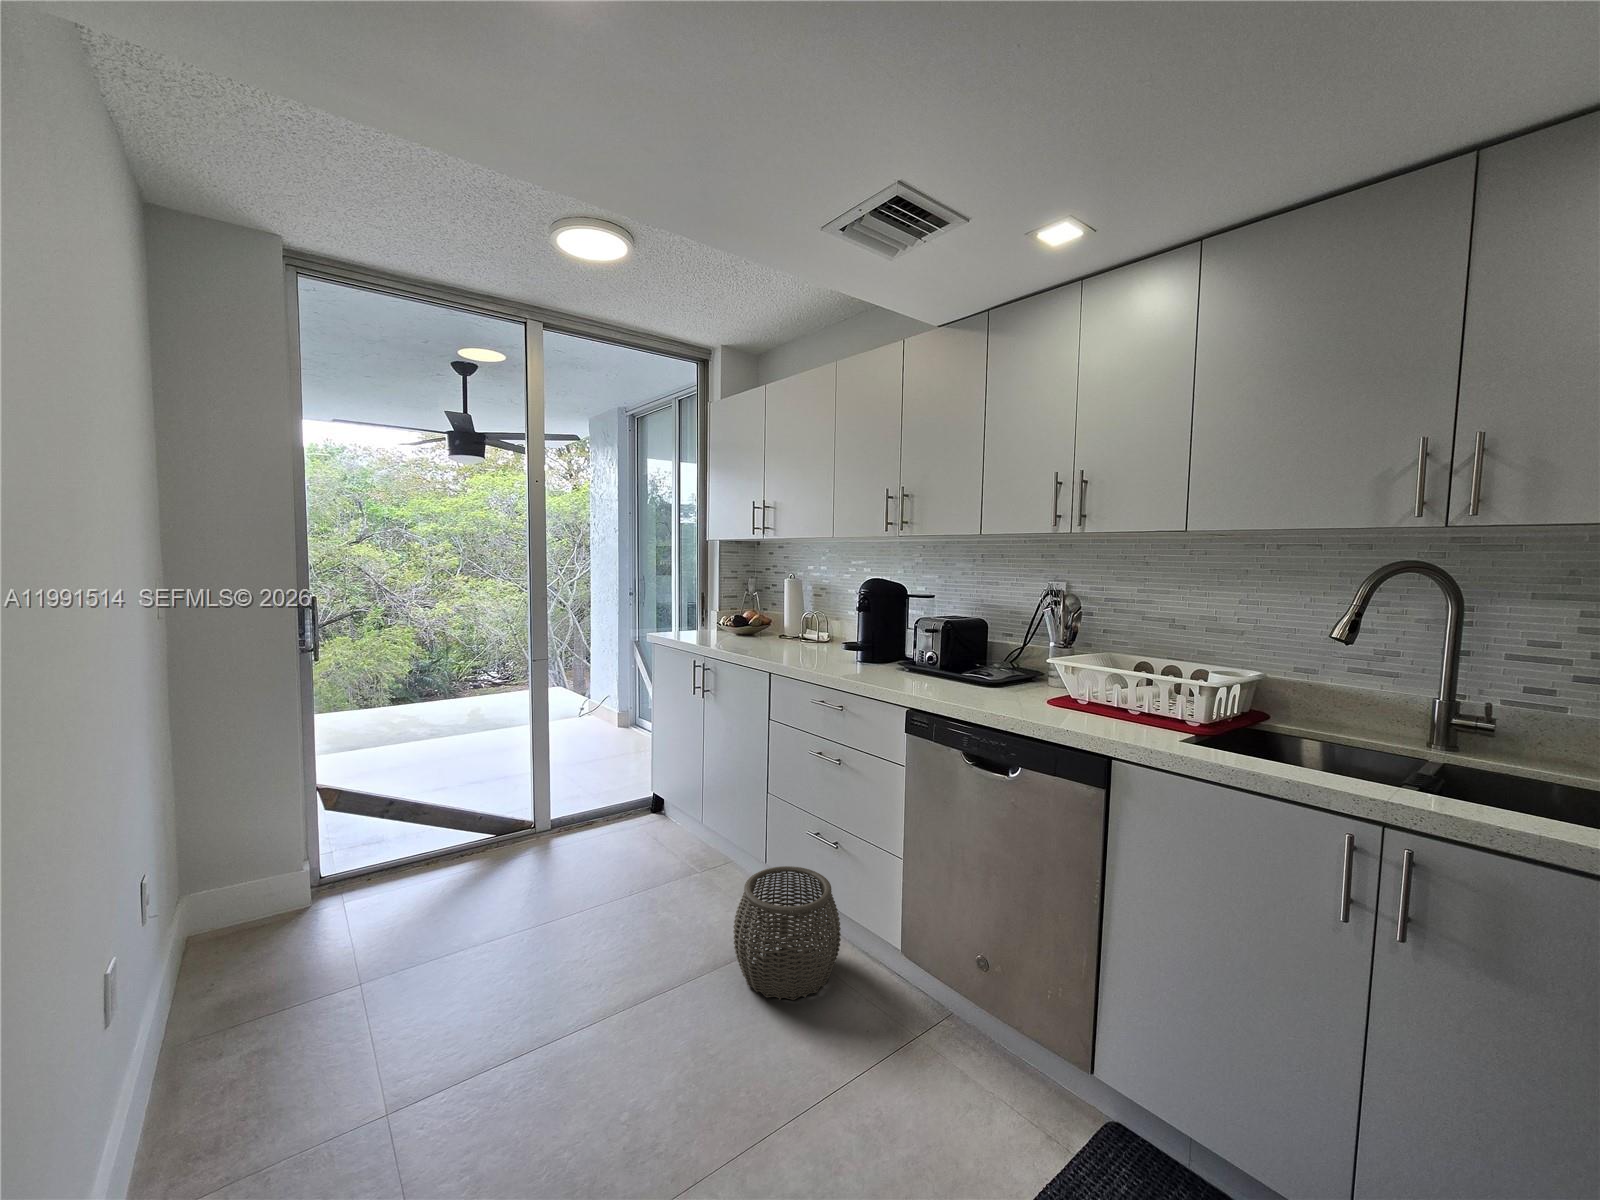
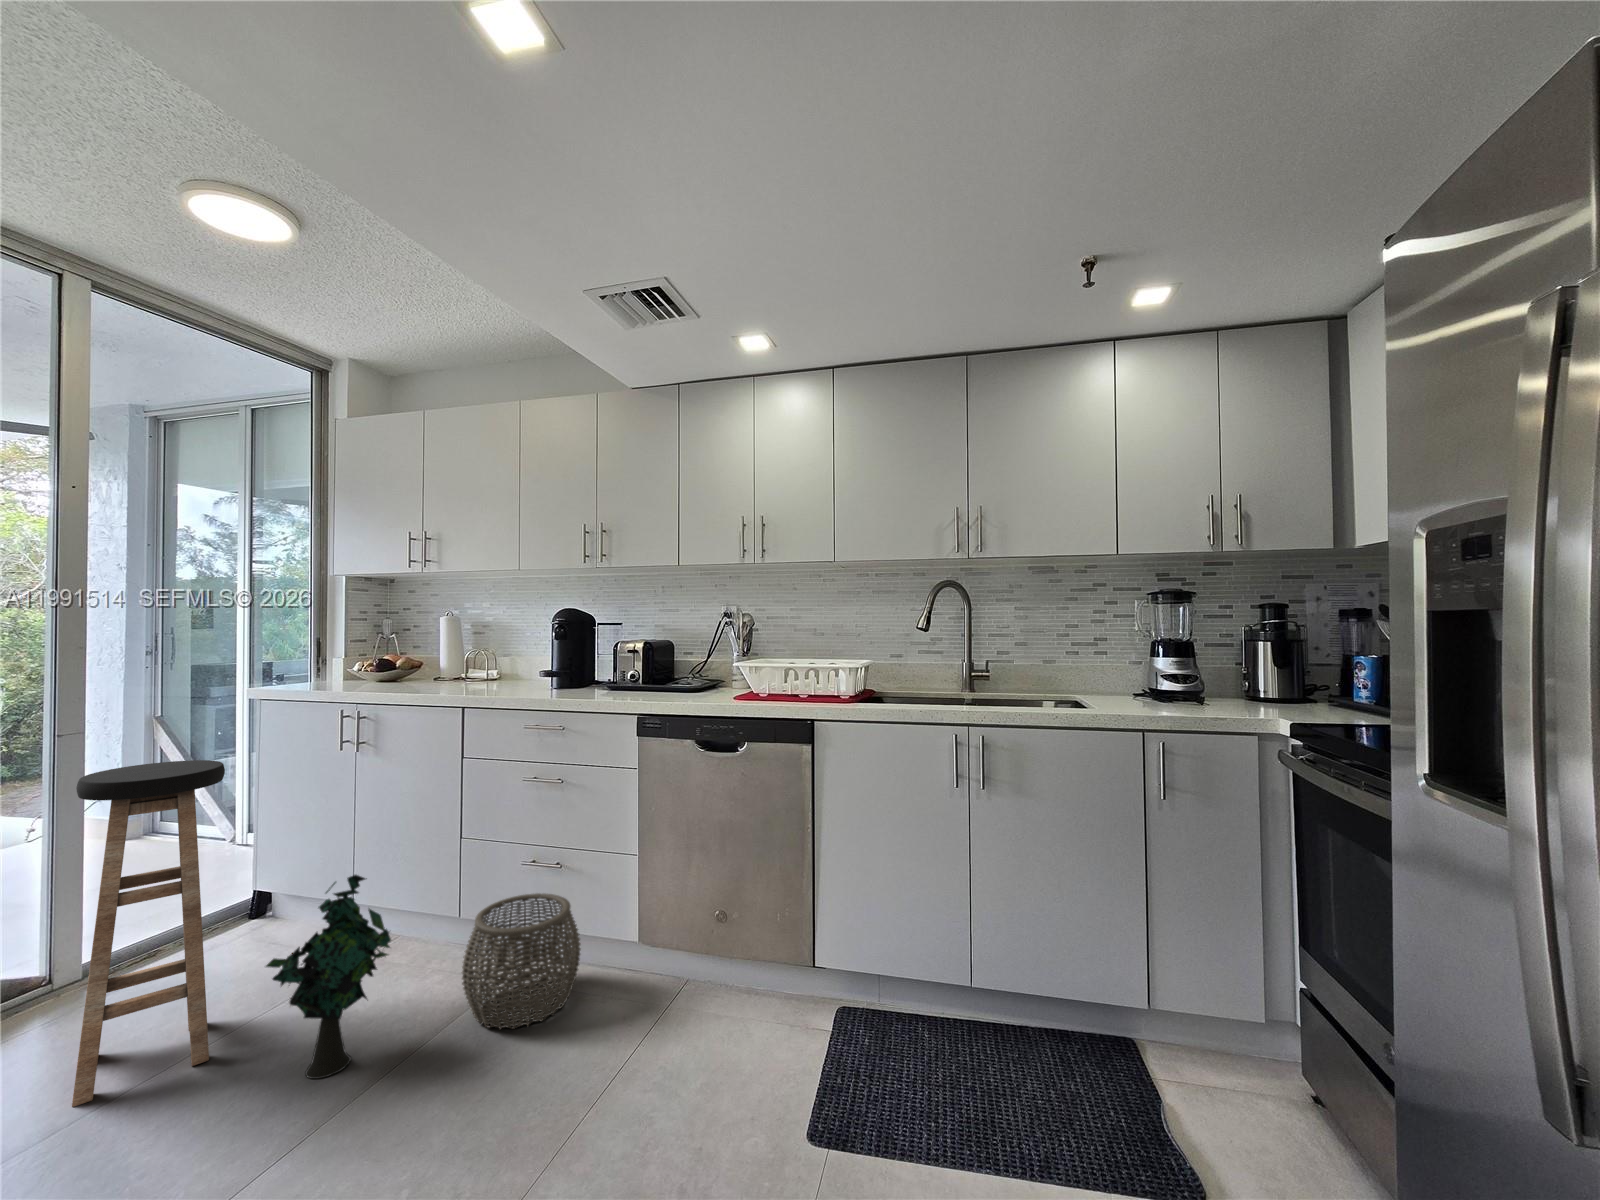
bar stool: none [502,696,589,931] -> present [72,760,225,1107]
decorative plant: none [588,817,680,978] -> present [266,875,391,1079]

